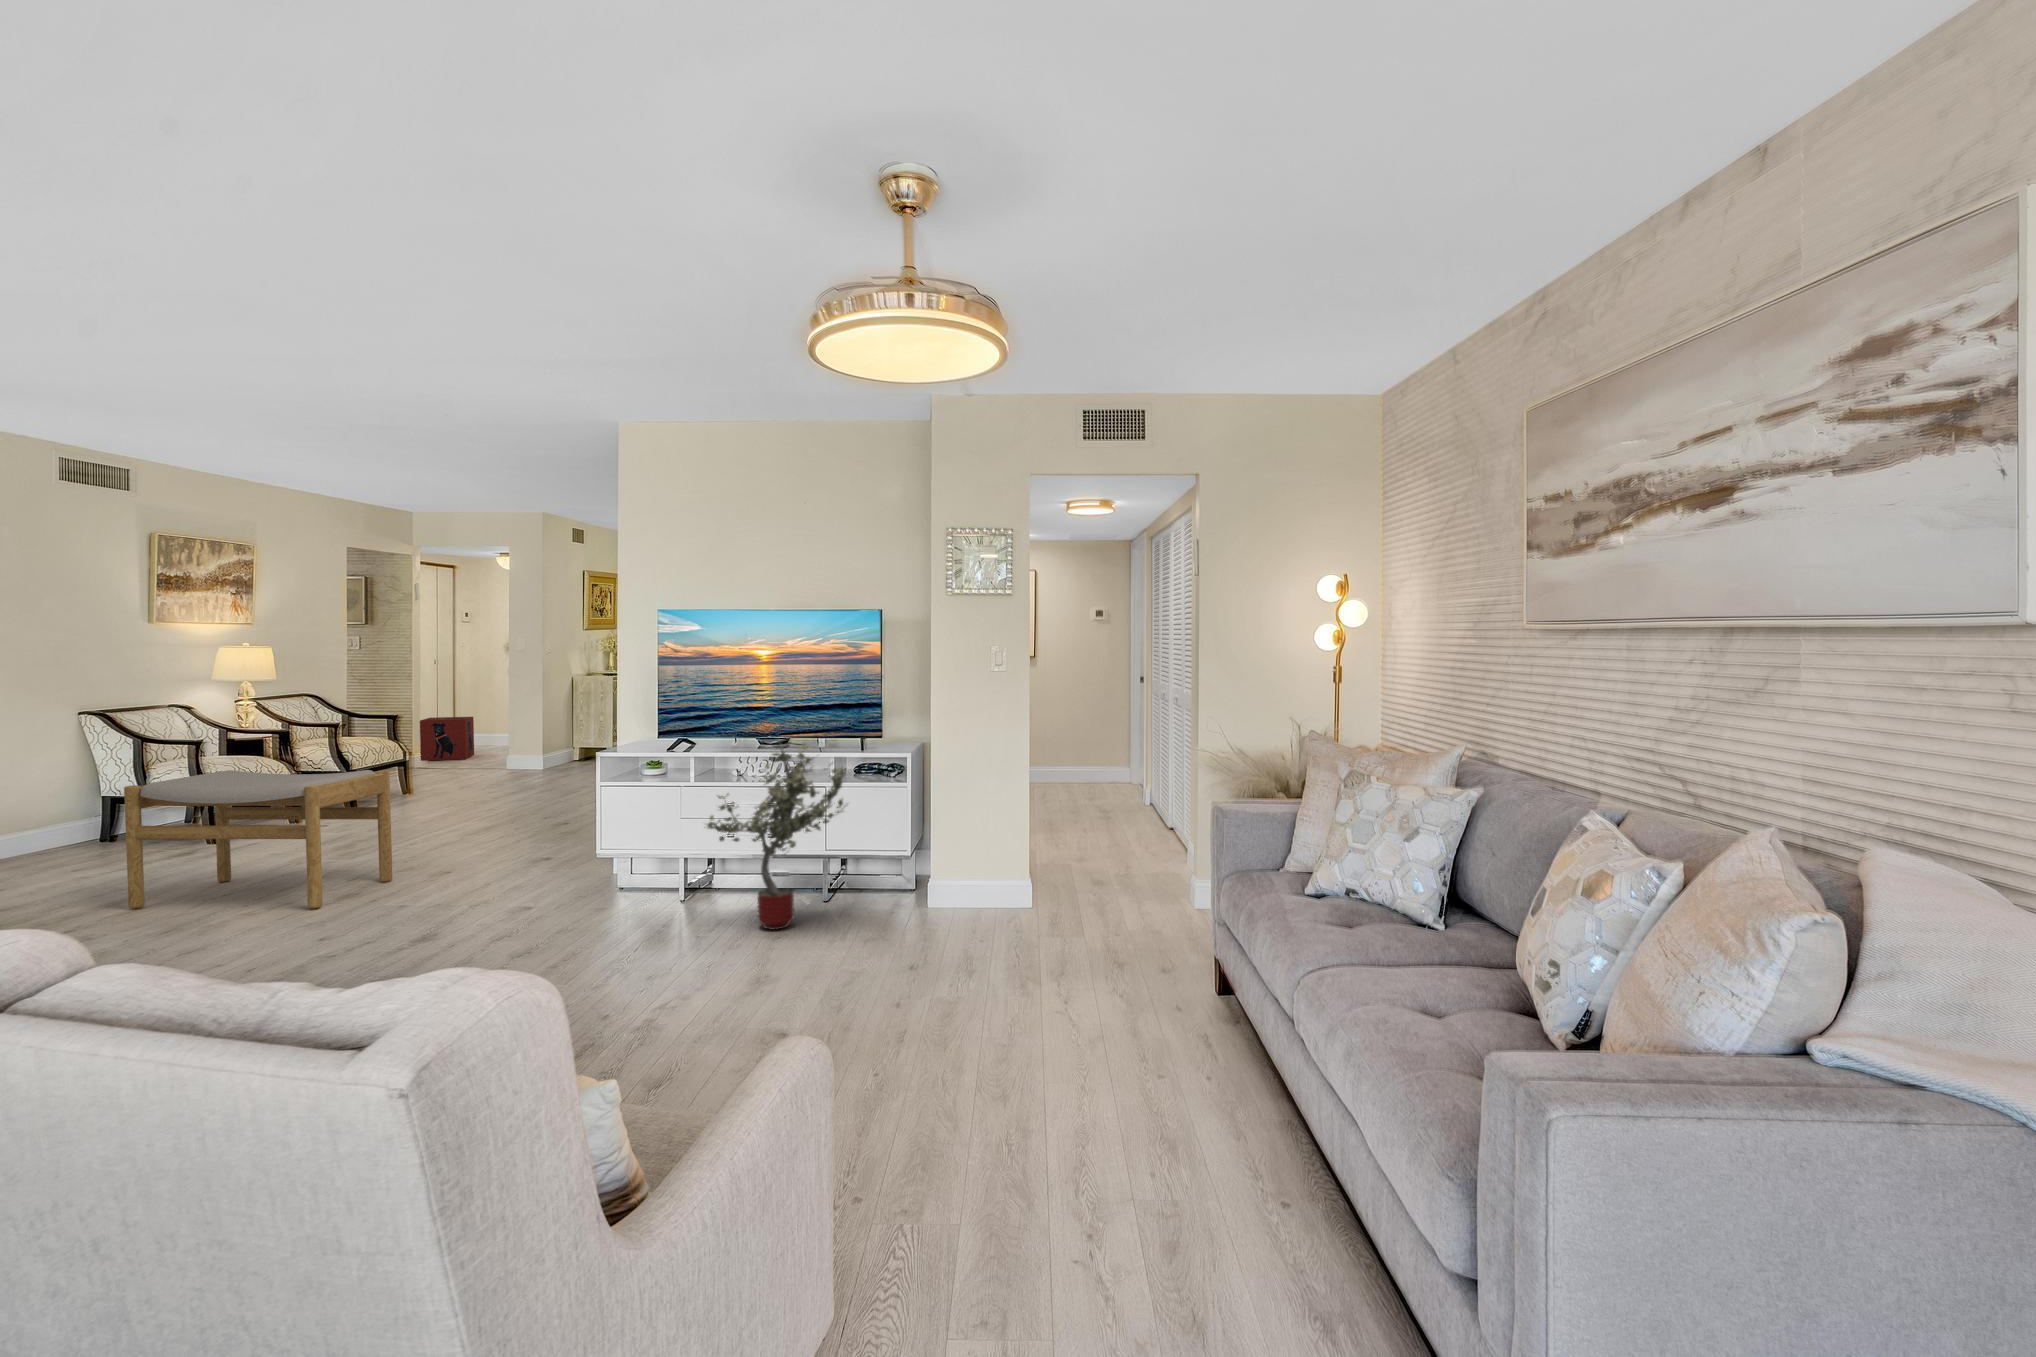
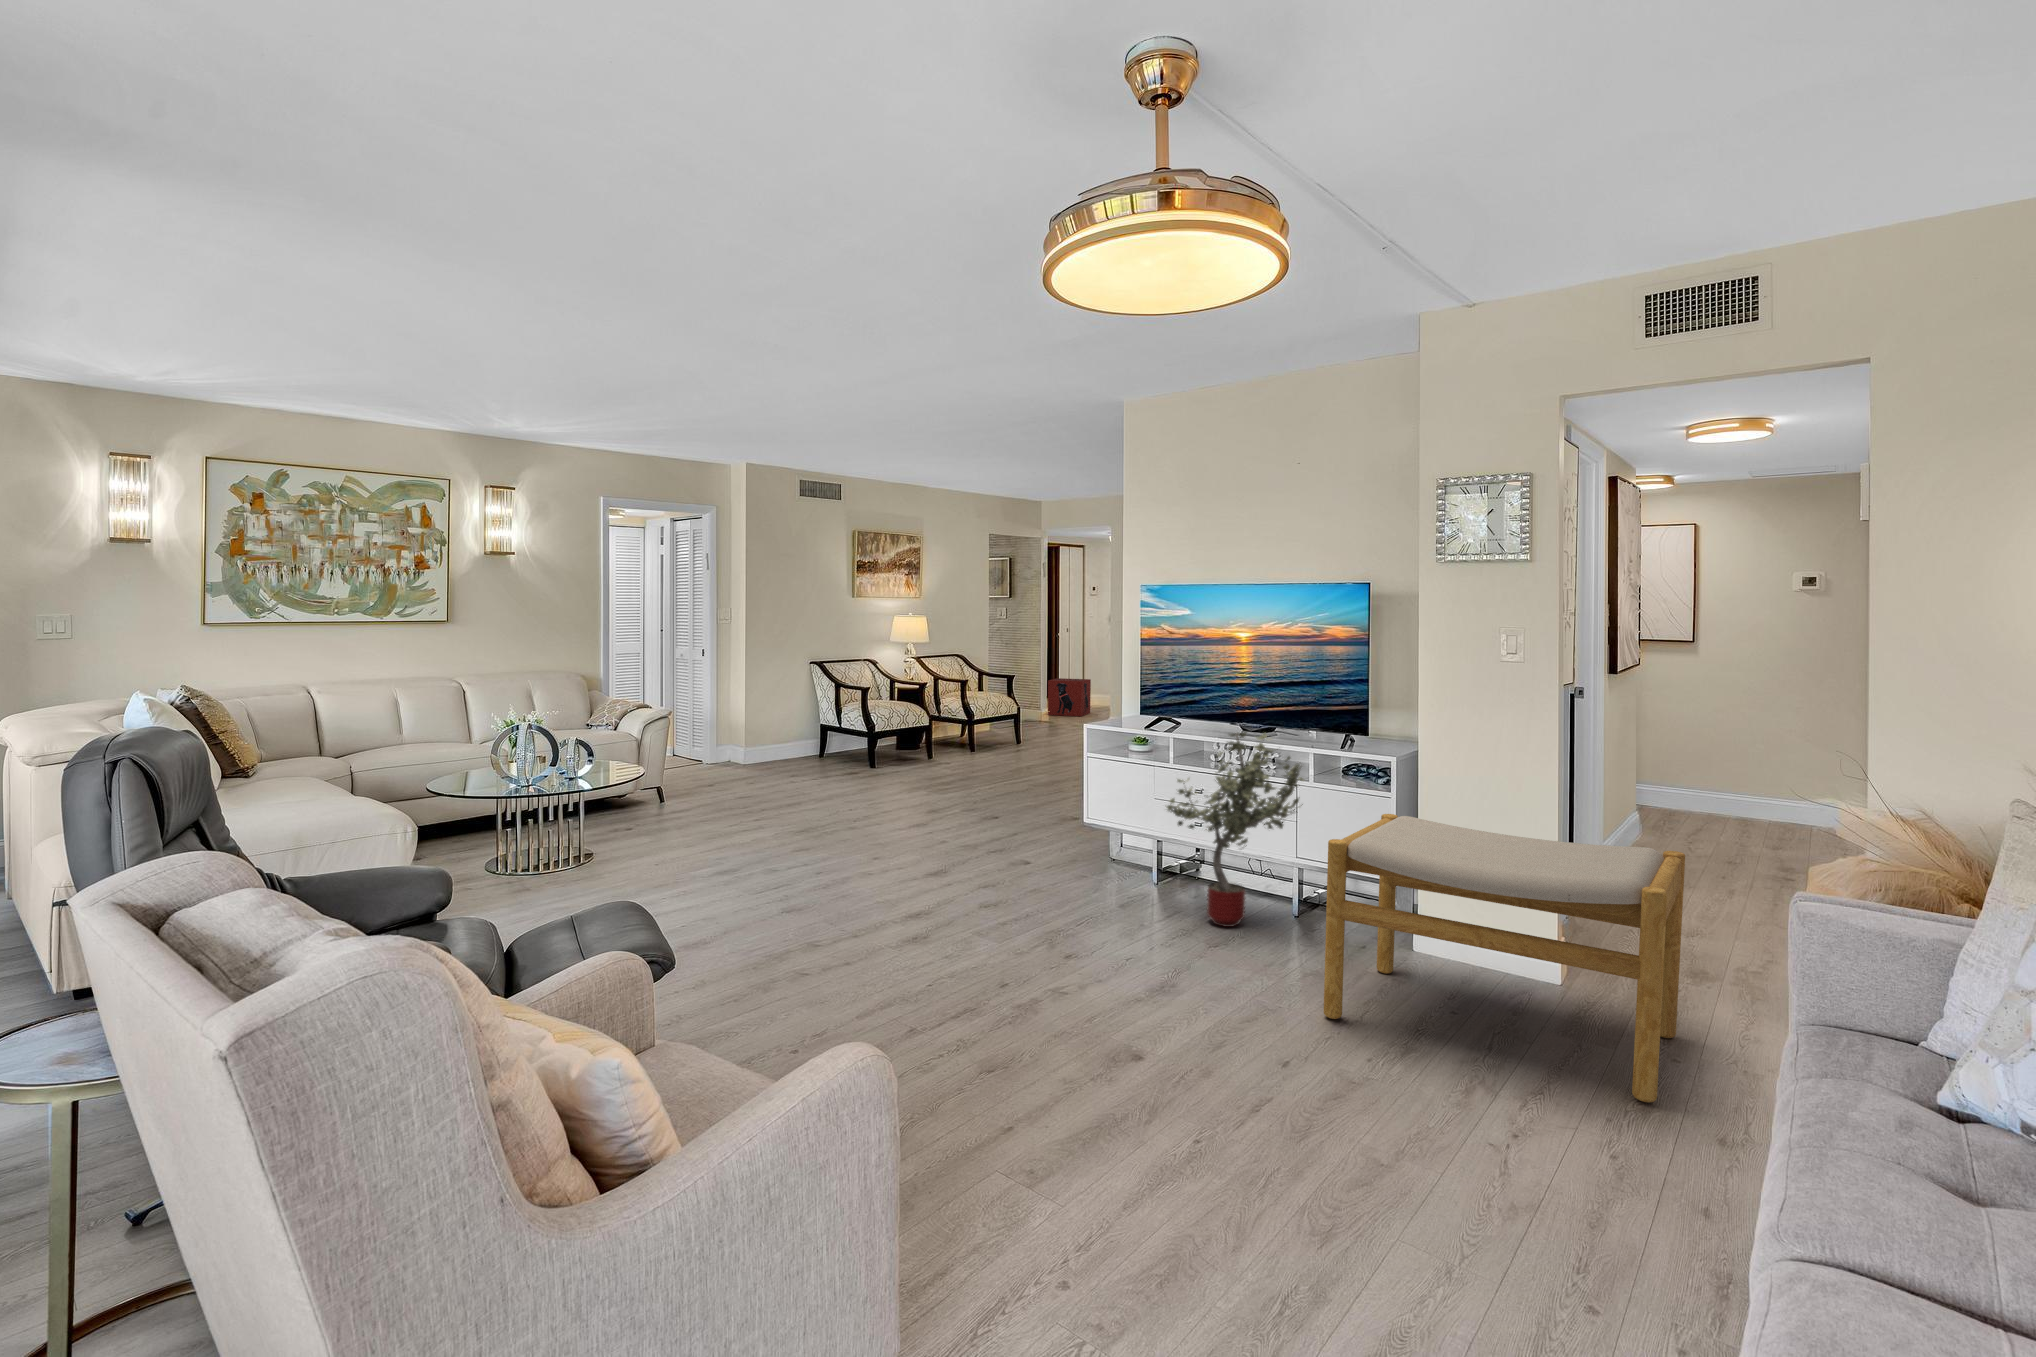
footstool: present [124,770,392,908] -> present [1324,814,1685,1103]

